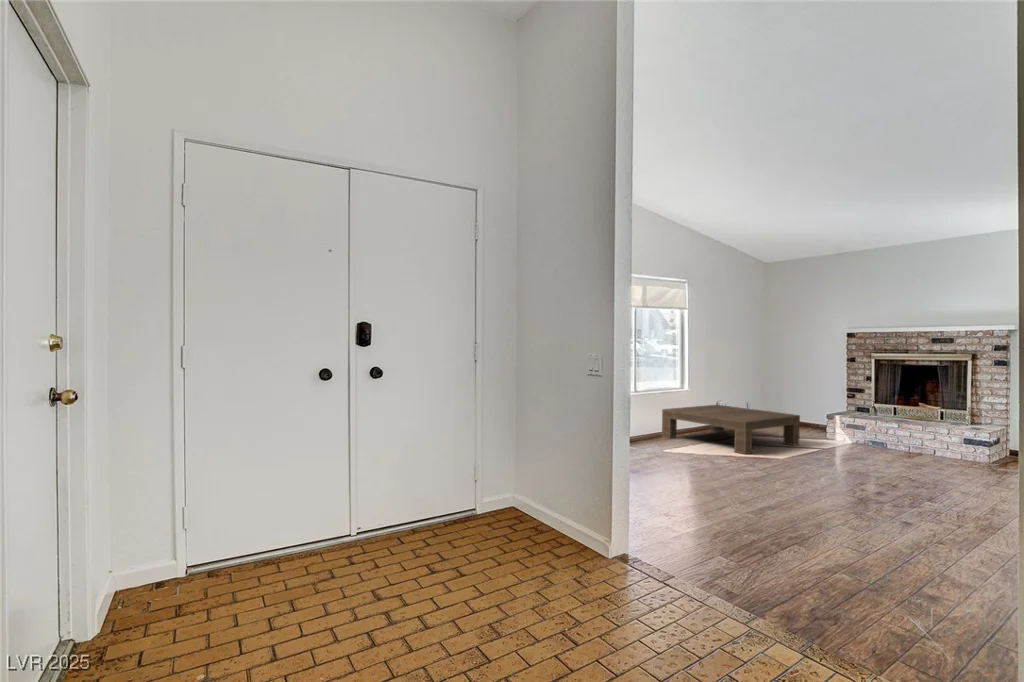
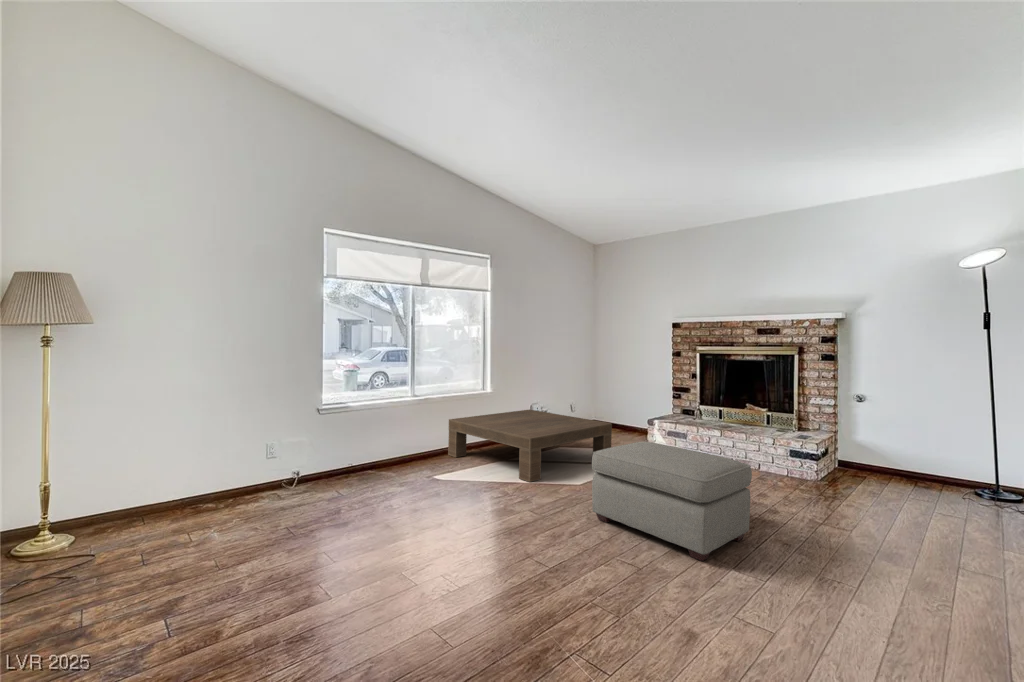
ottoman: none [810,424,936,494] -> present [592,442,752,561]

